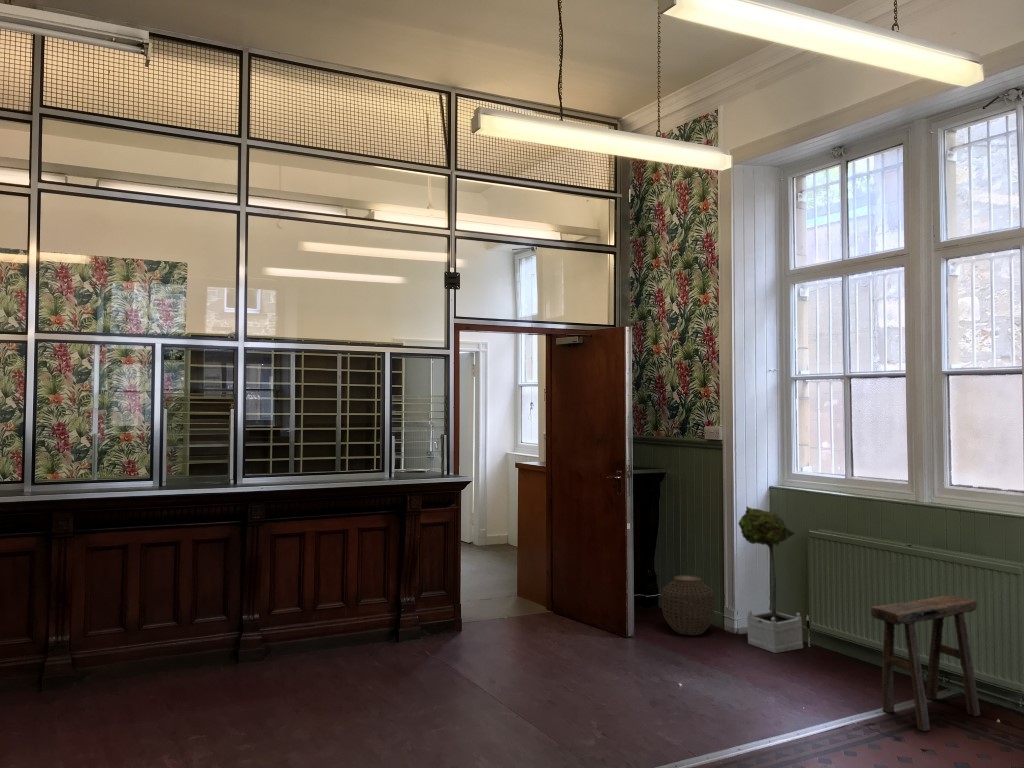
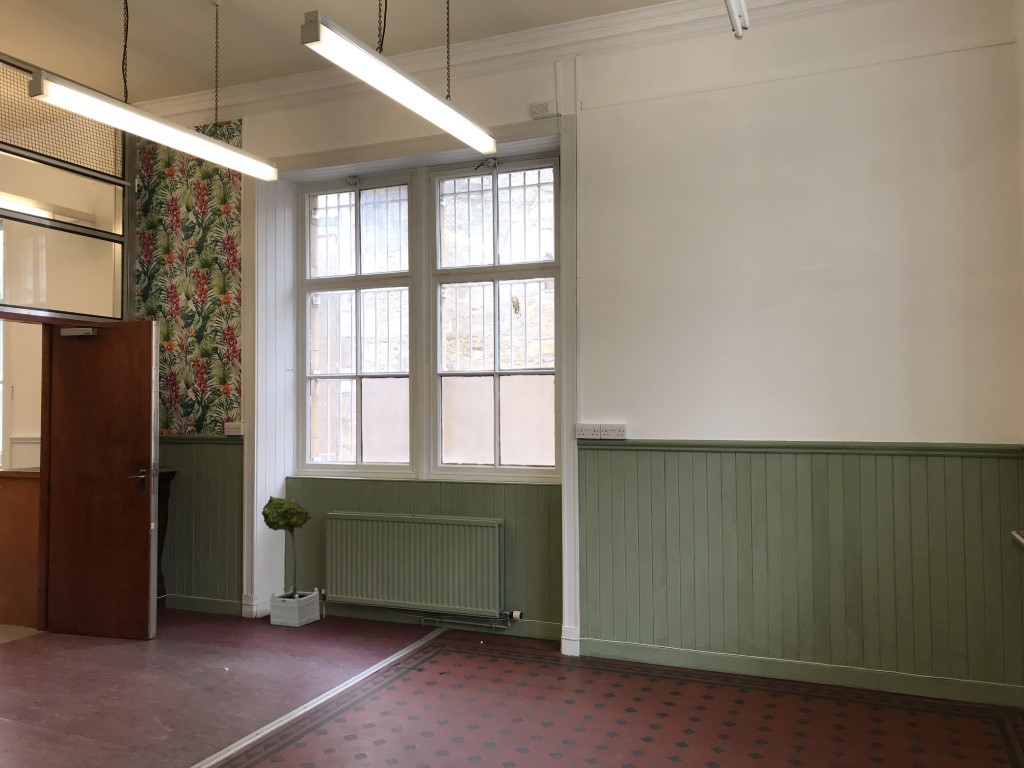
woven basket: present [662,575,714,635] -> none [182,569,235,628]
stool: present [871,596,980,731] -> none [395,550,467,656]

